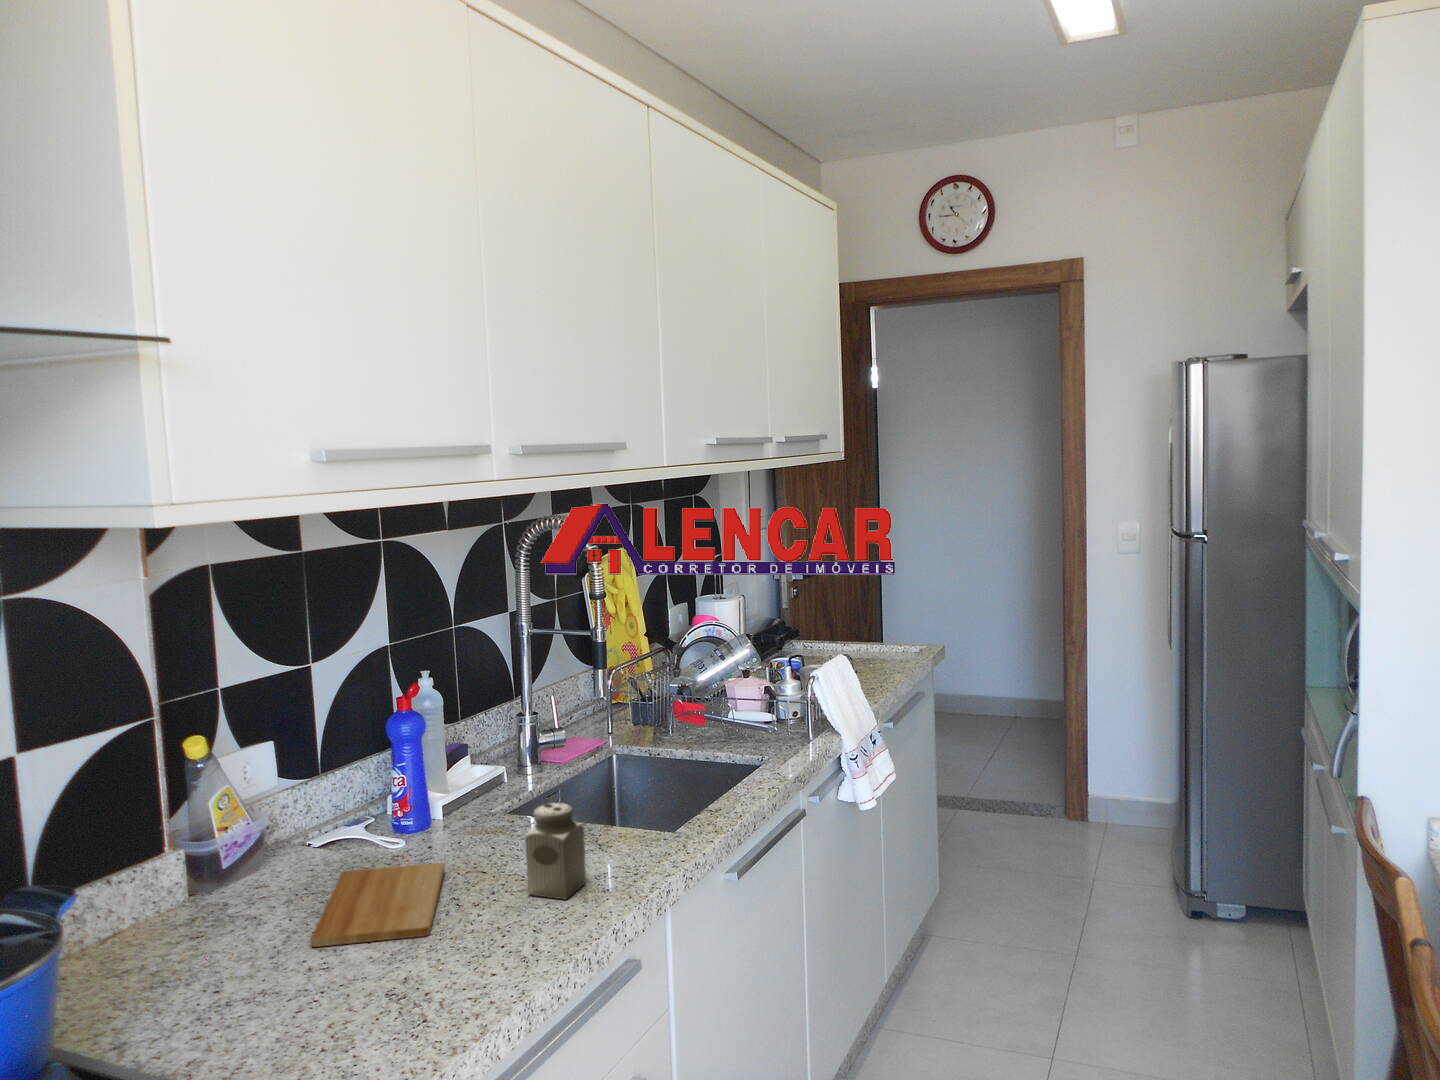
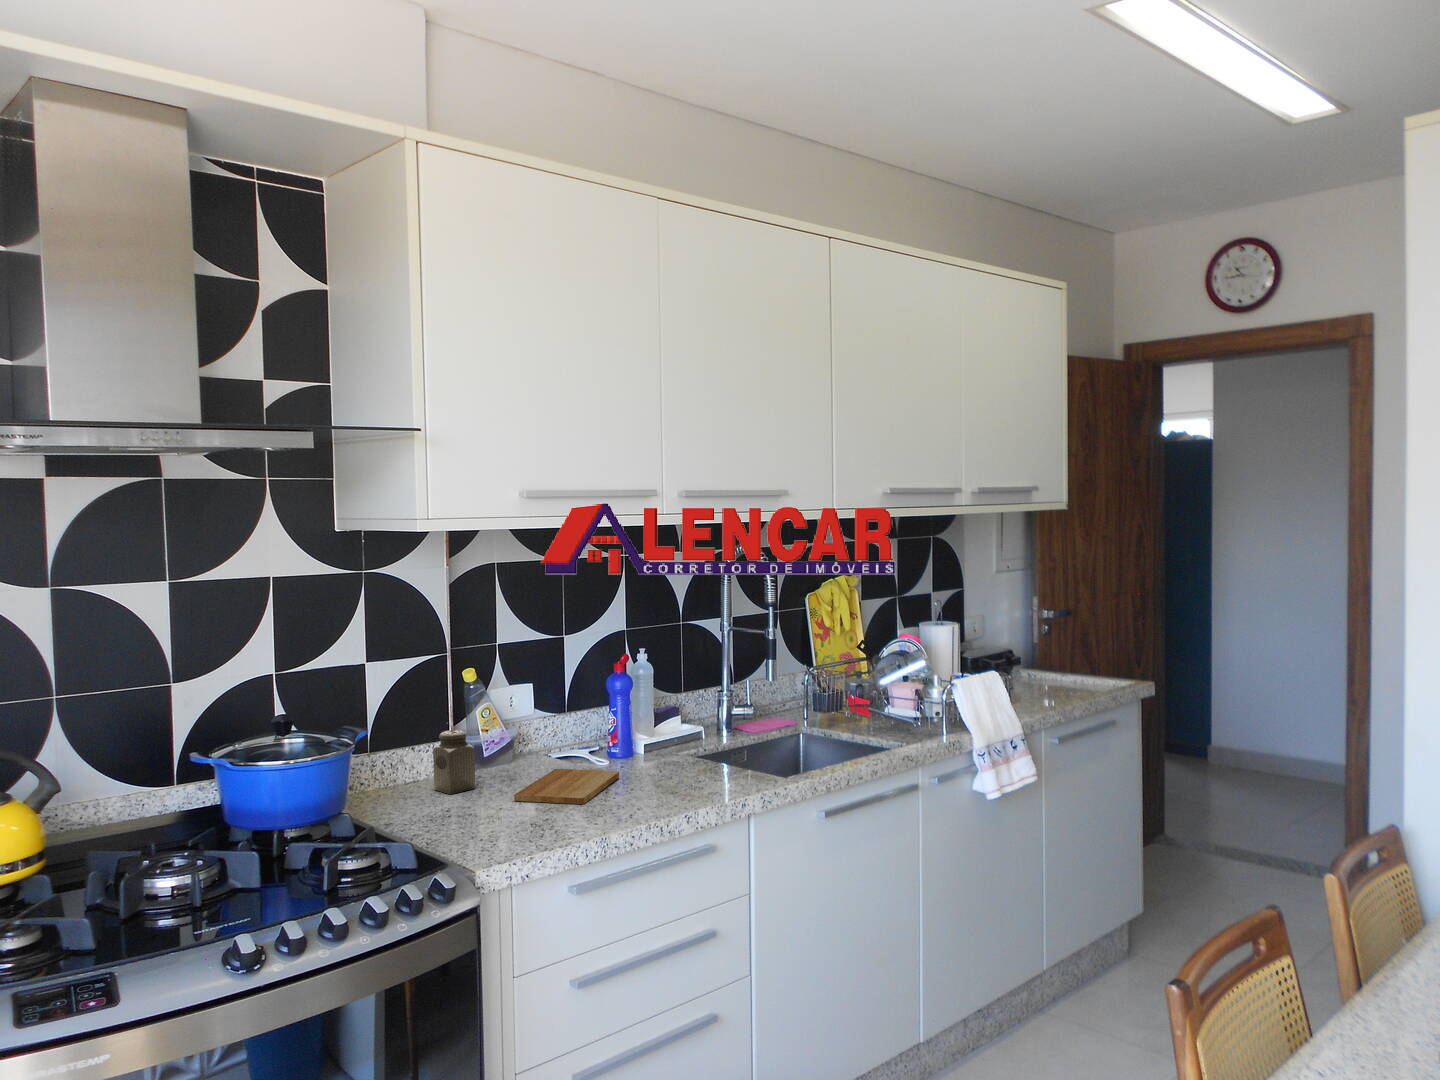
salt shaker: present [525,803,586,899] -> present [433,730,475,794]

